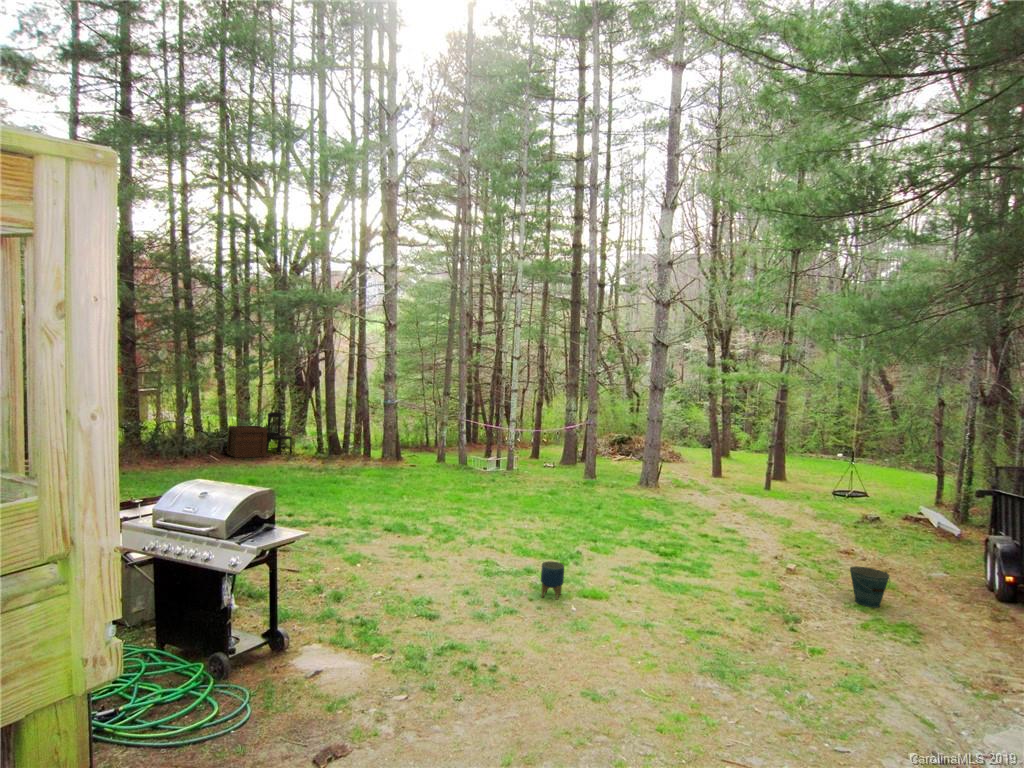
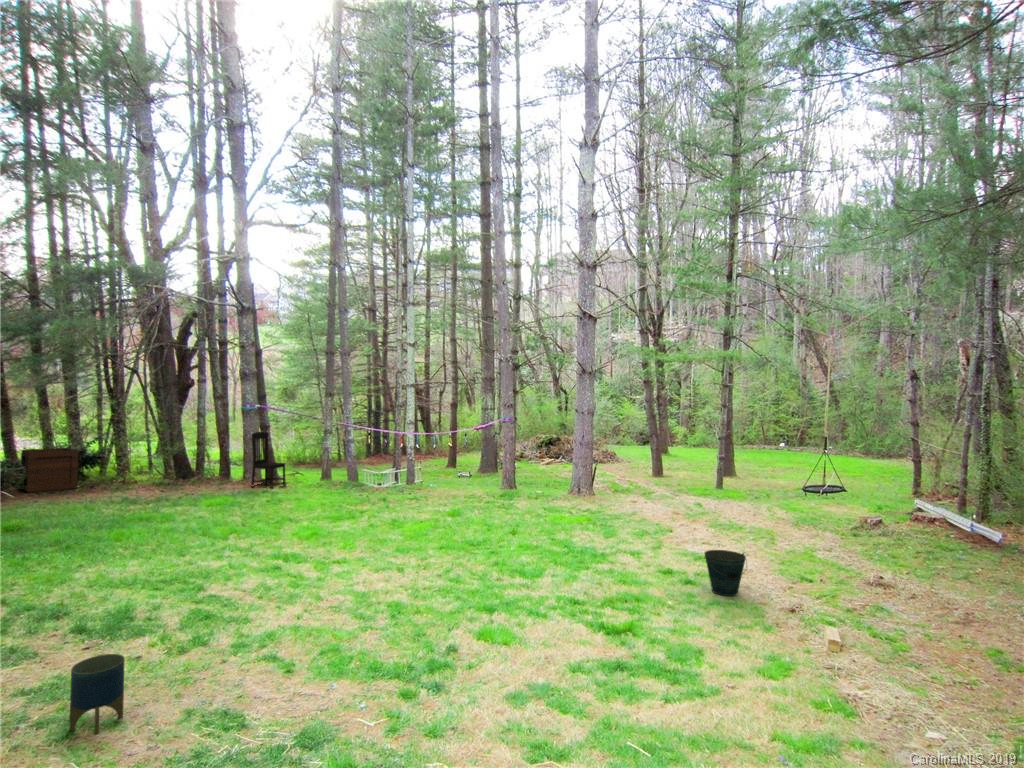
chair: present [266,412,292,454] -> present [251,432,286,489]
planter: present [541,561,564,600] -> present [69,654,125,734]
bucket: present [850,566,889,608] -> present [705,550,746,596]

